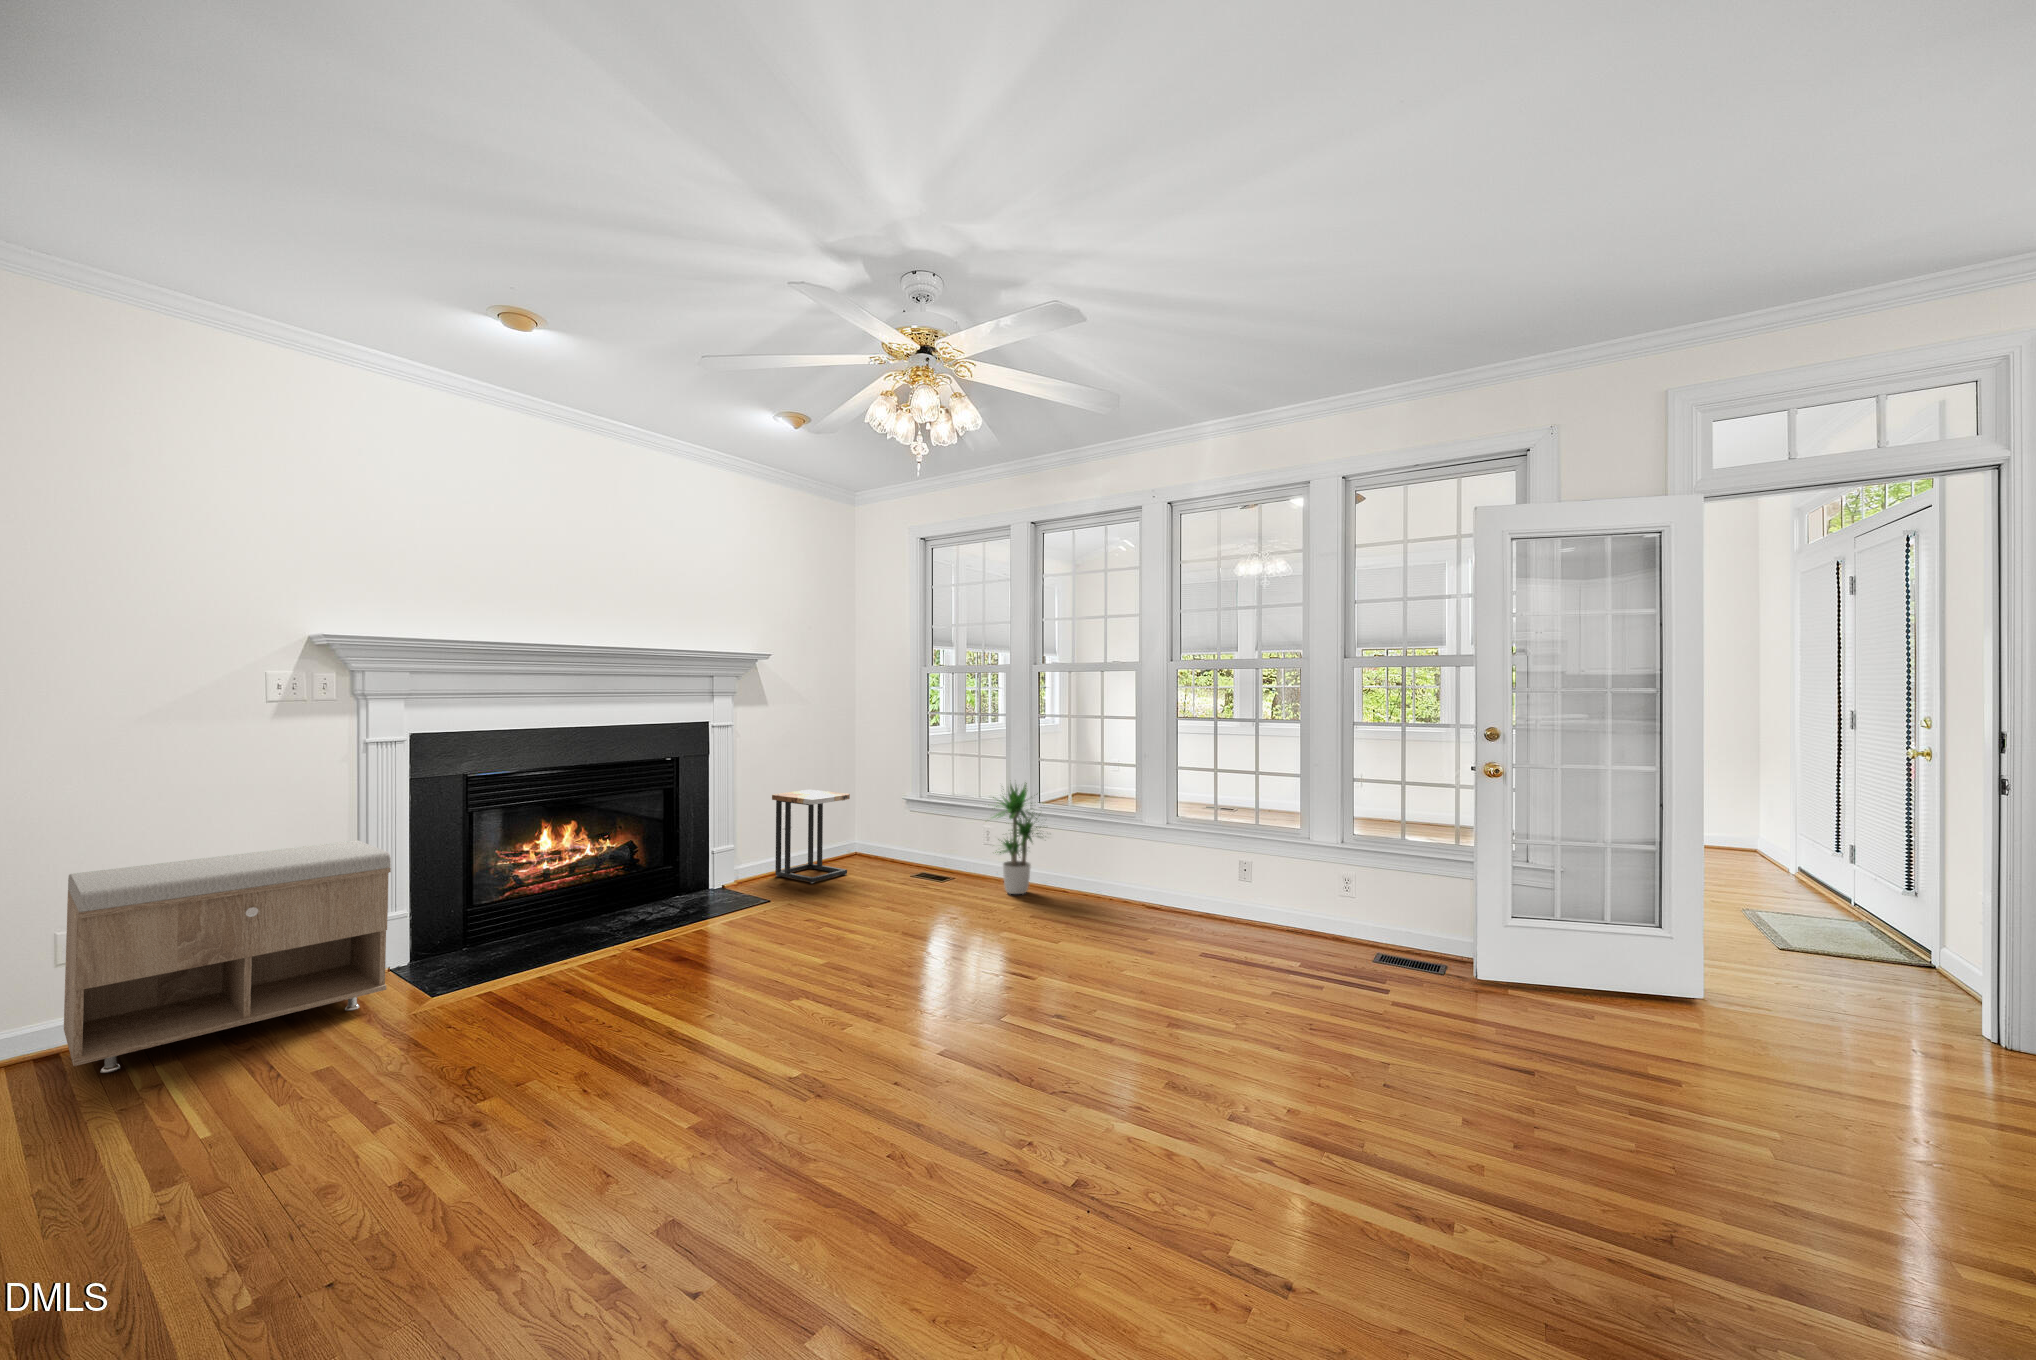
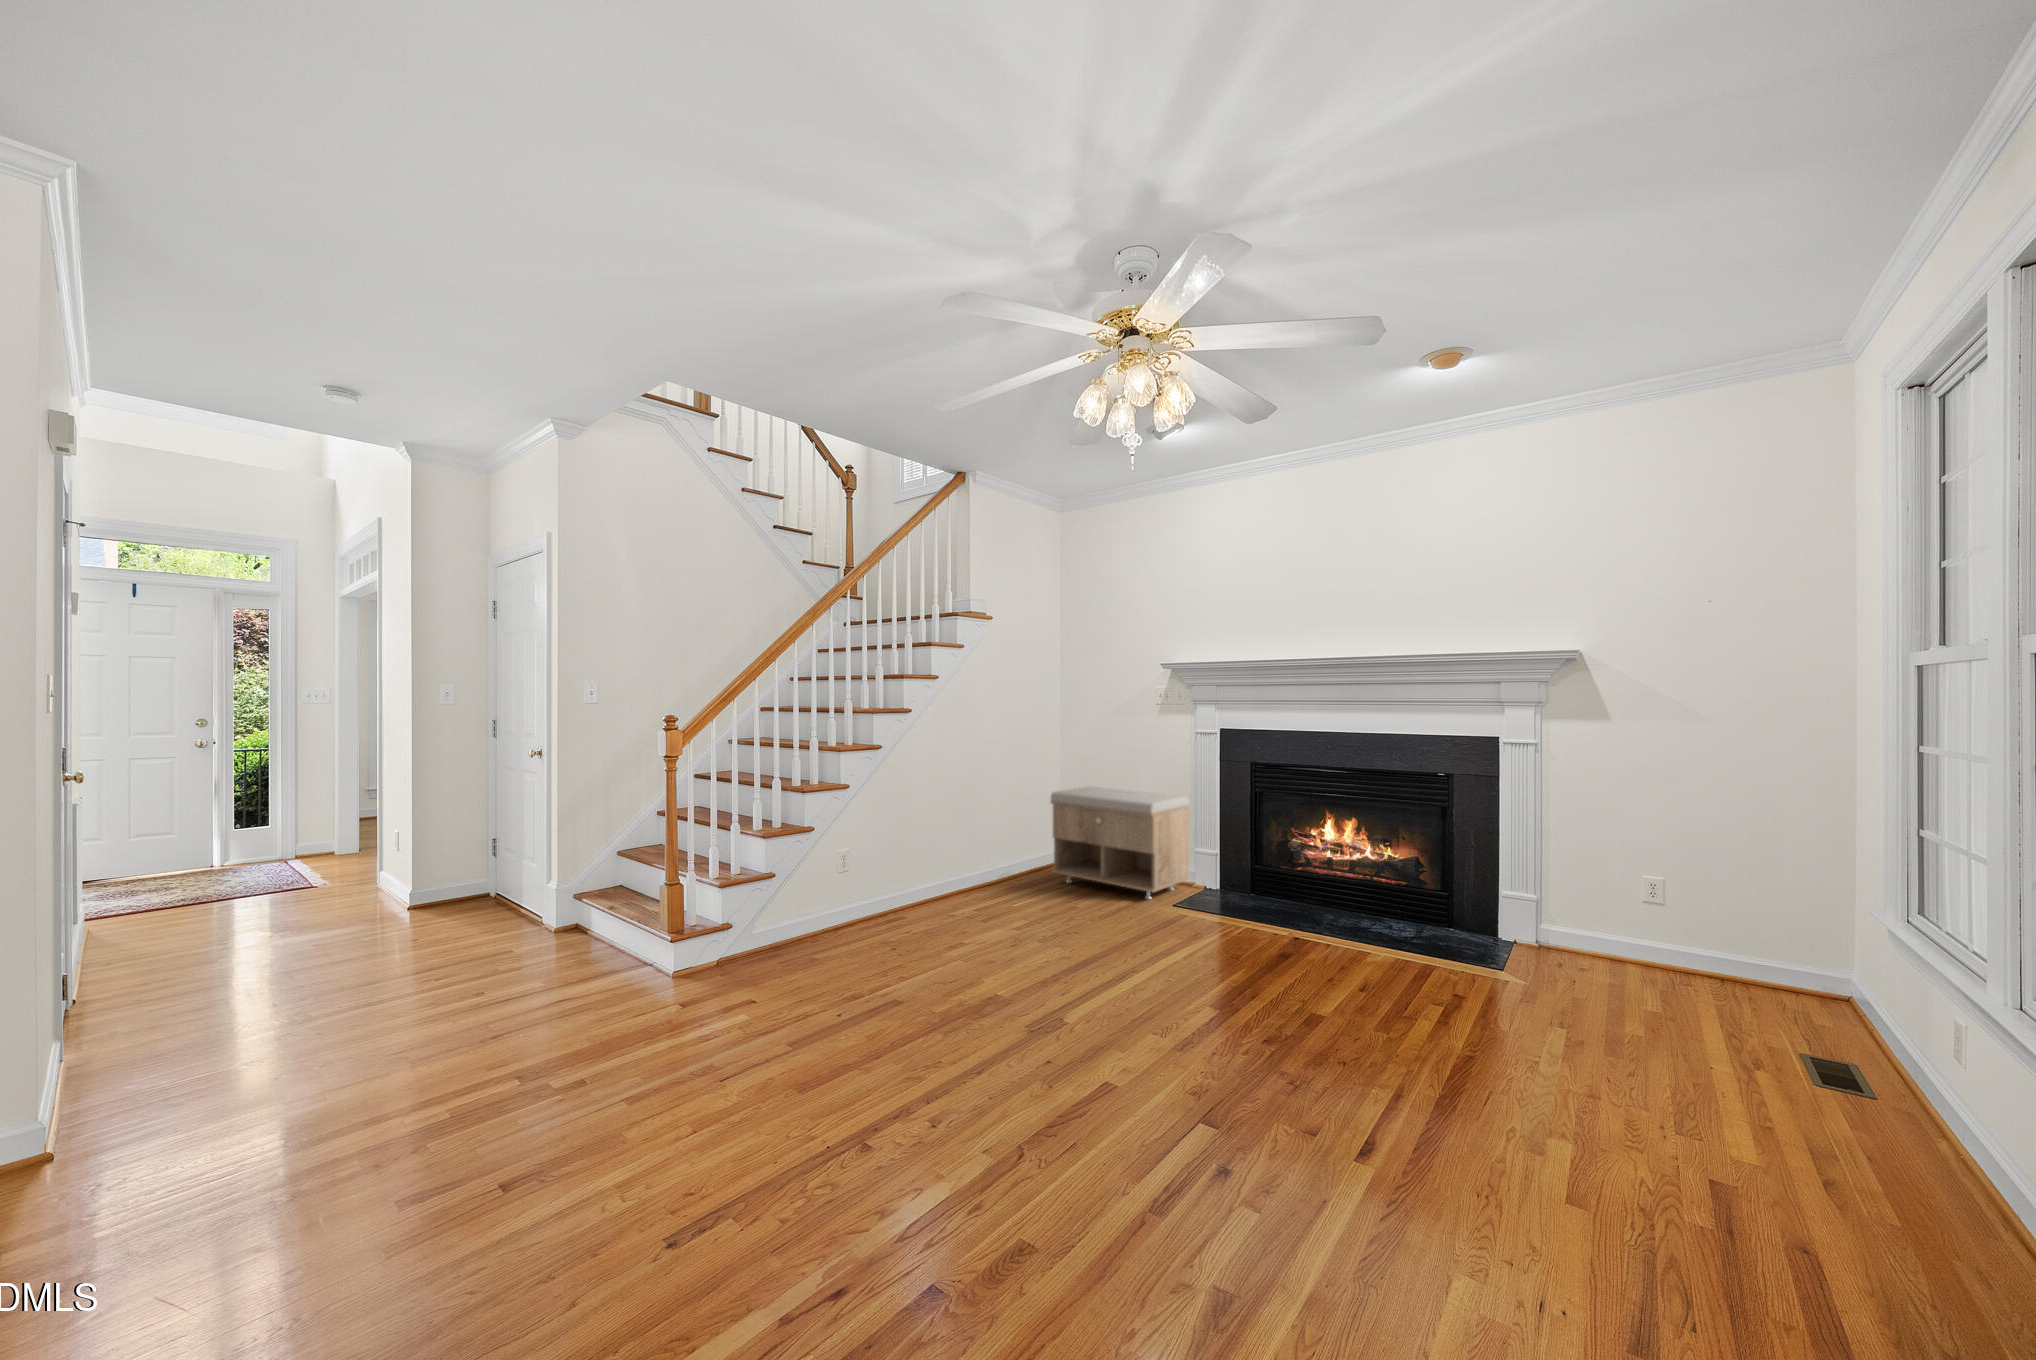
potted plant: present [993,783,1043,894] -> none [1753,904,1973,1164]
side table: present [772,790,850,883] -> none [1607,846,1707,998]

